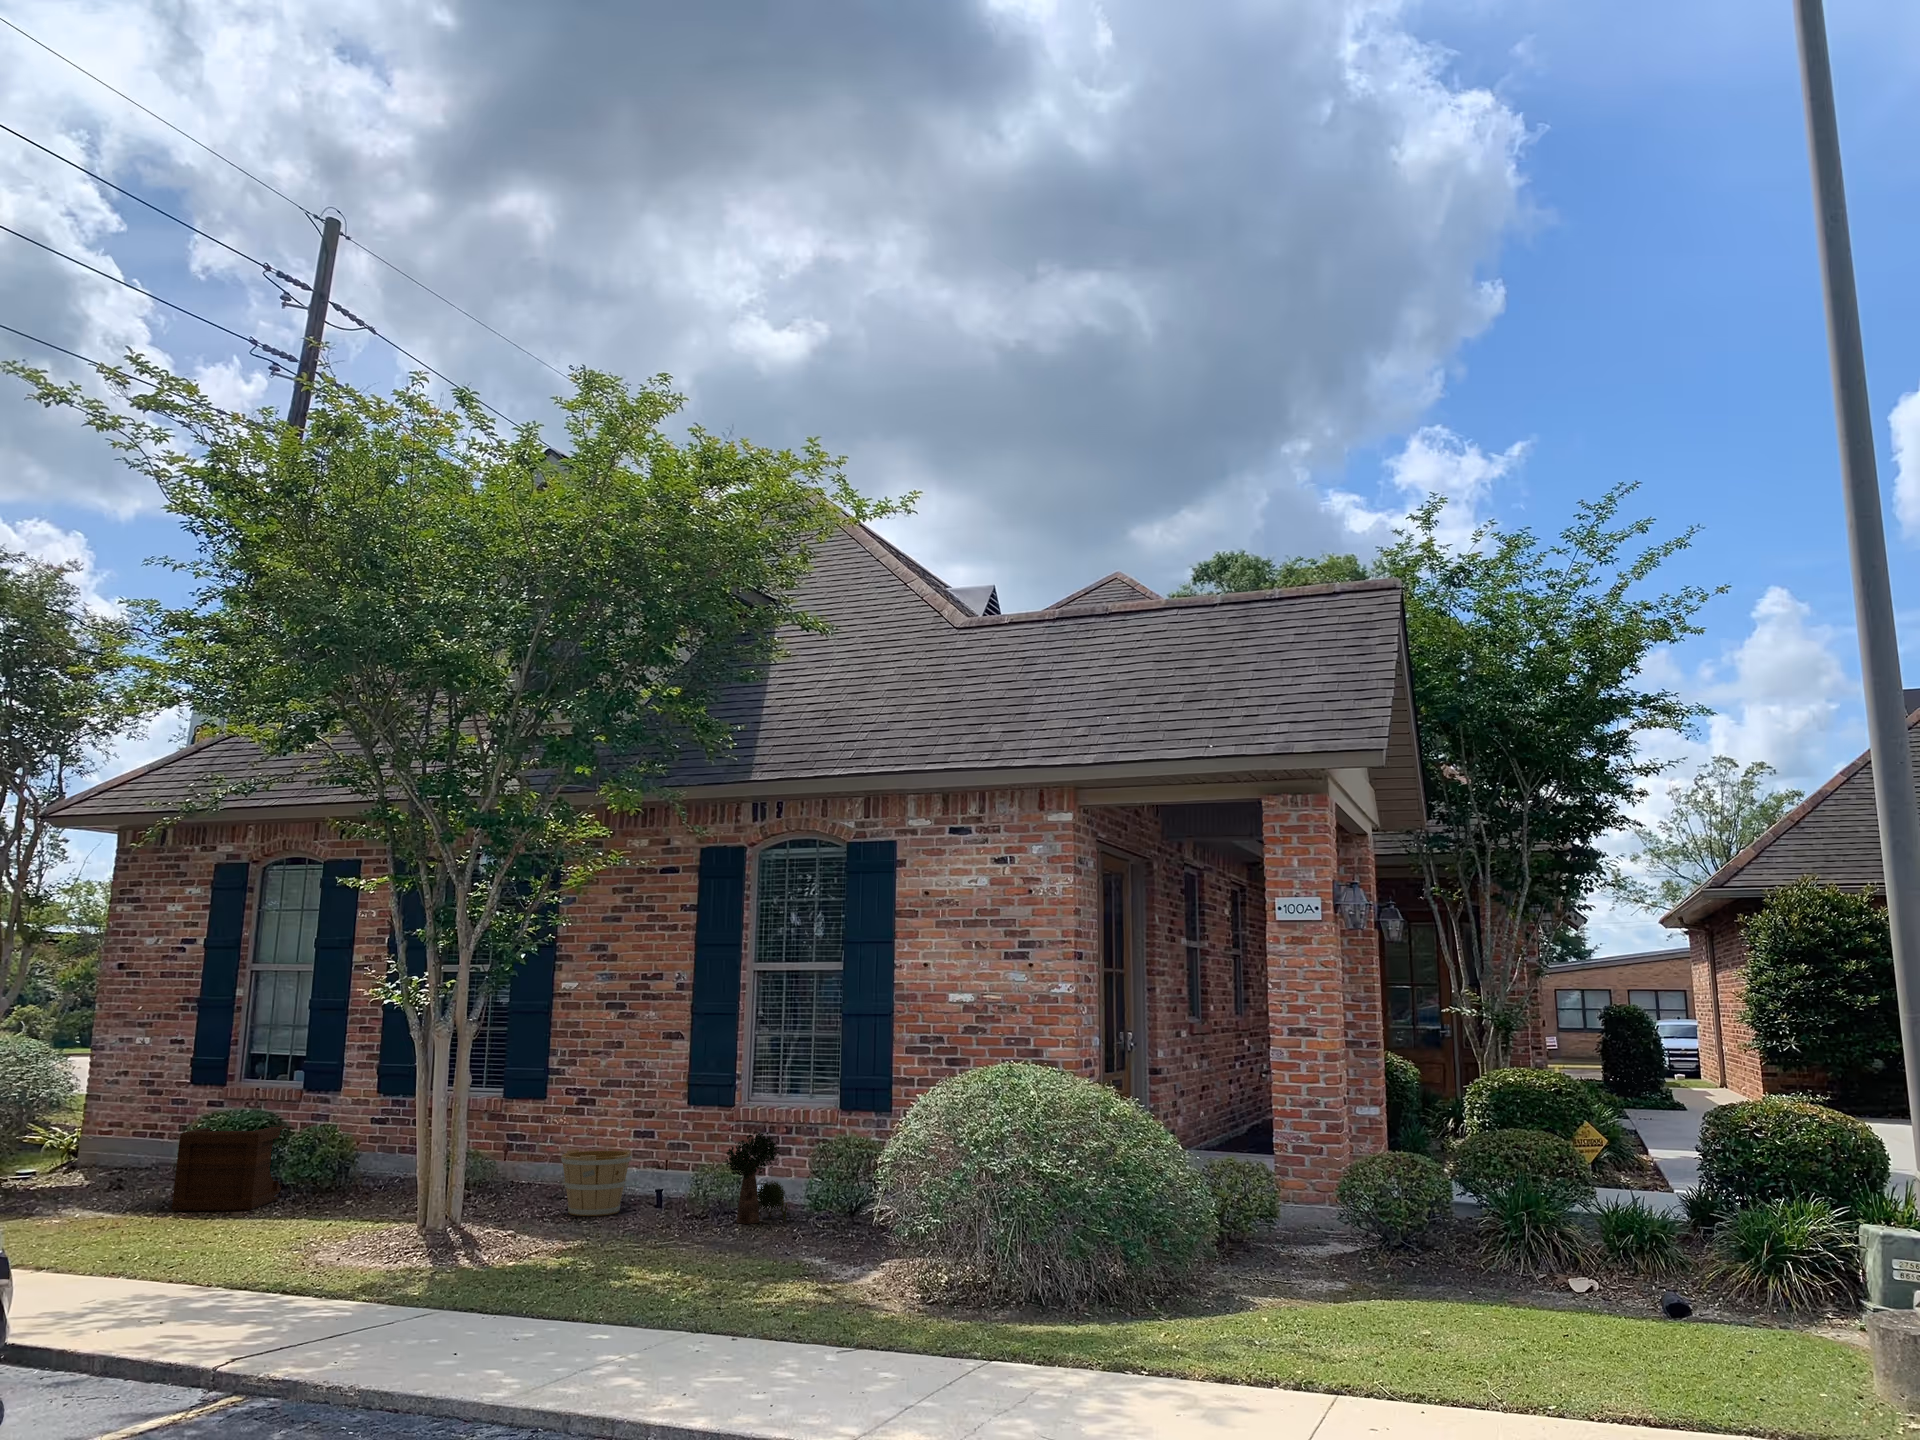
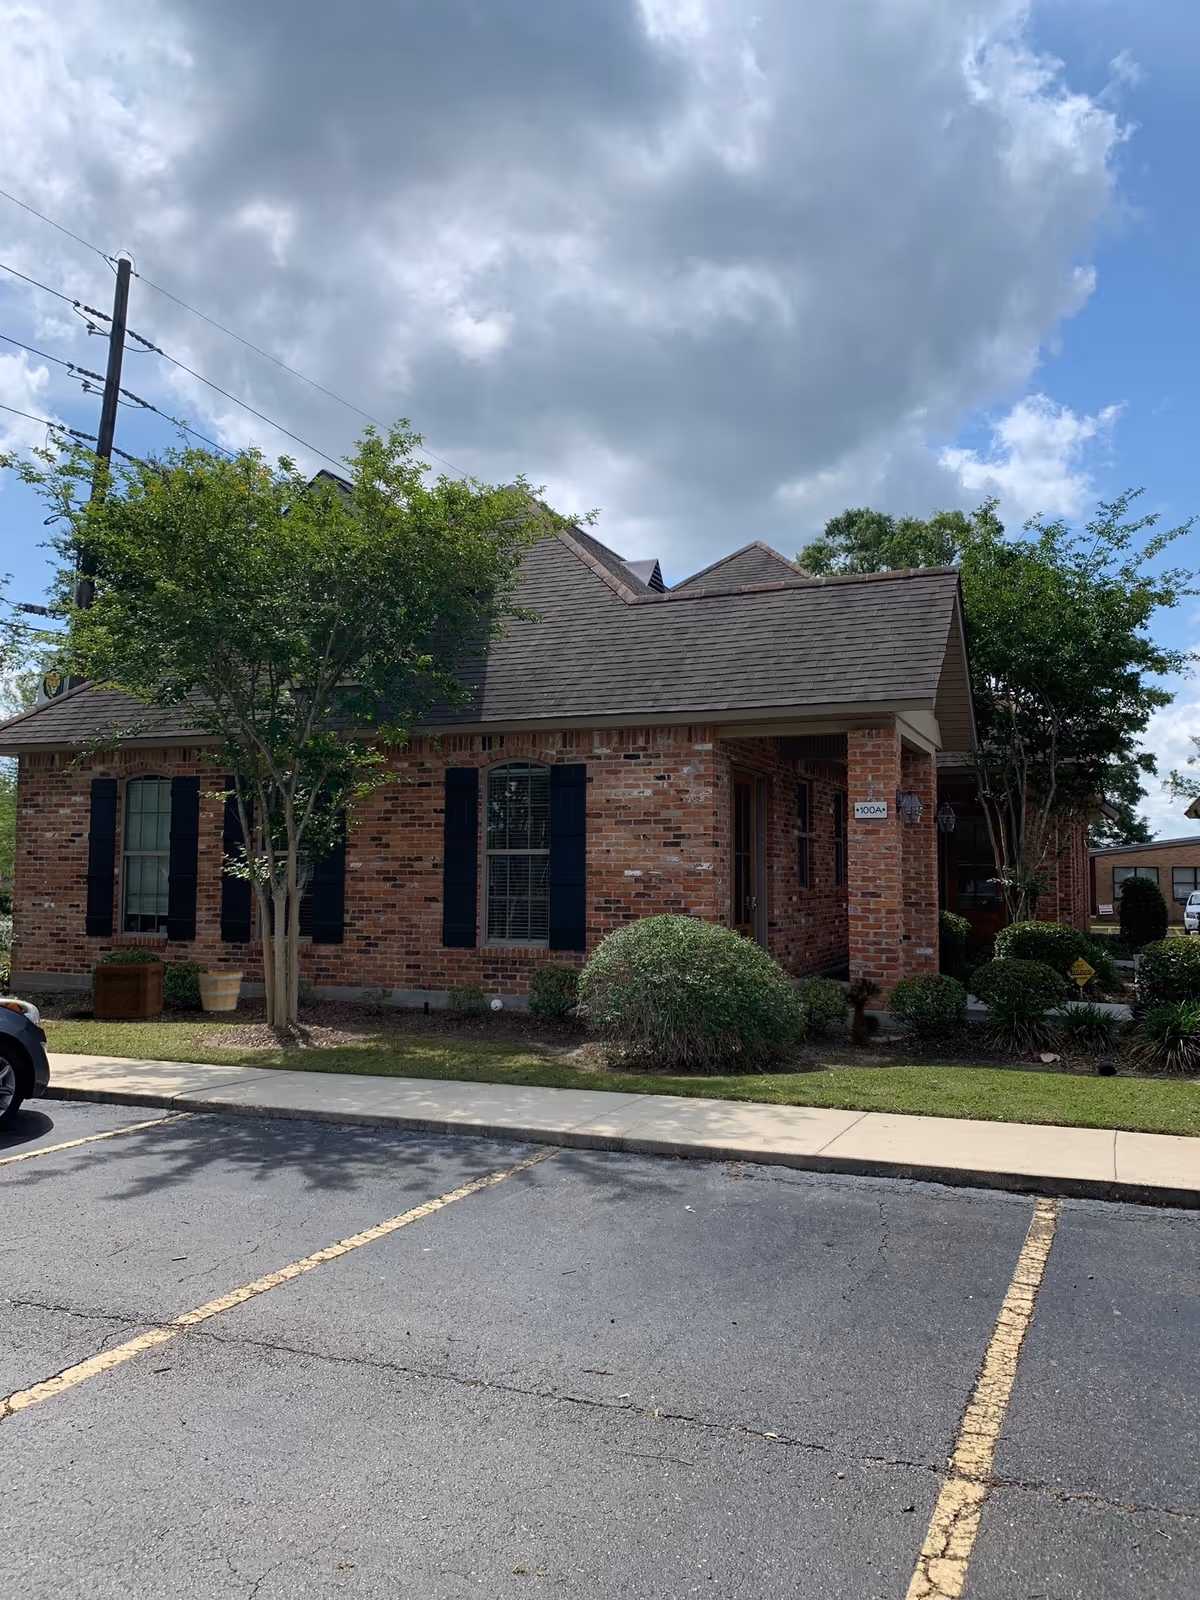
potted plant: present [726,1132,789,1224] -> present [843,977,891,1045]
wooden bucket: present [561,1150,632,1216] -> present [199,971,243,1011]

